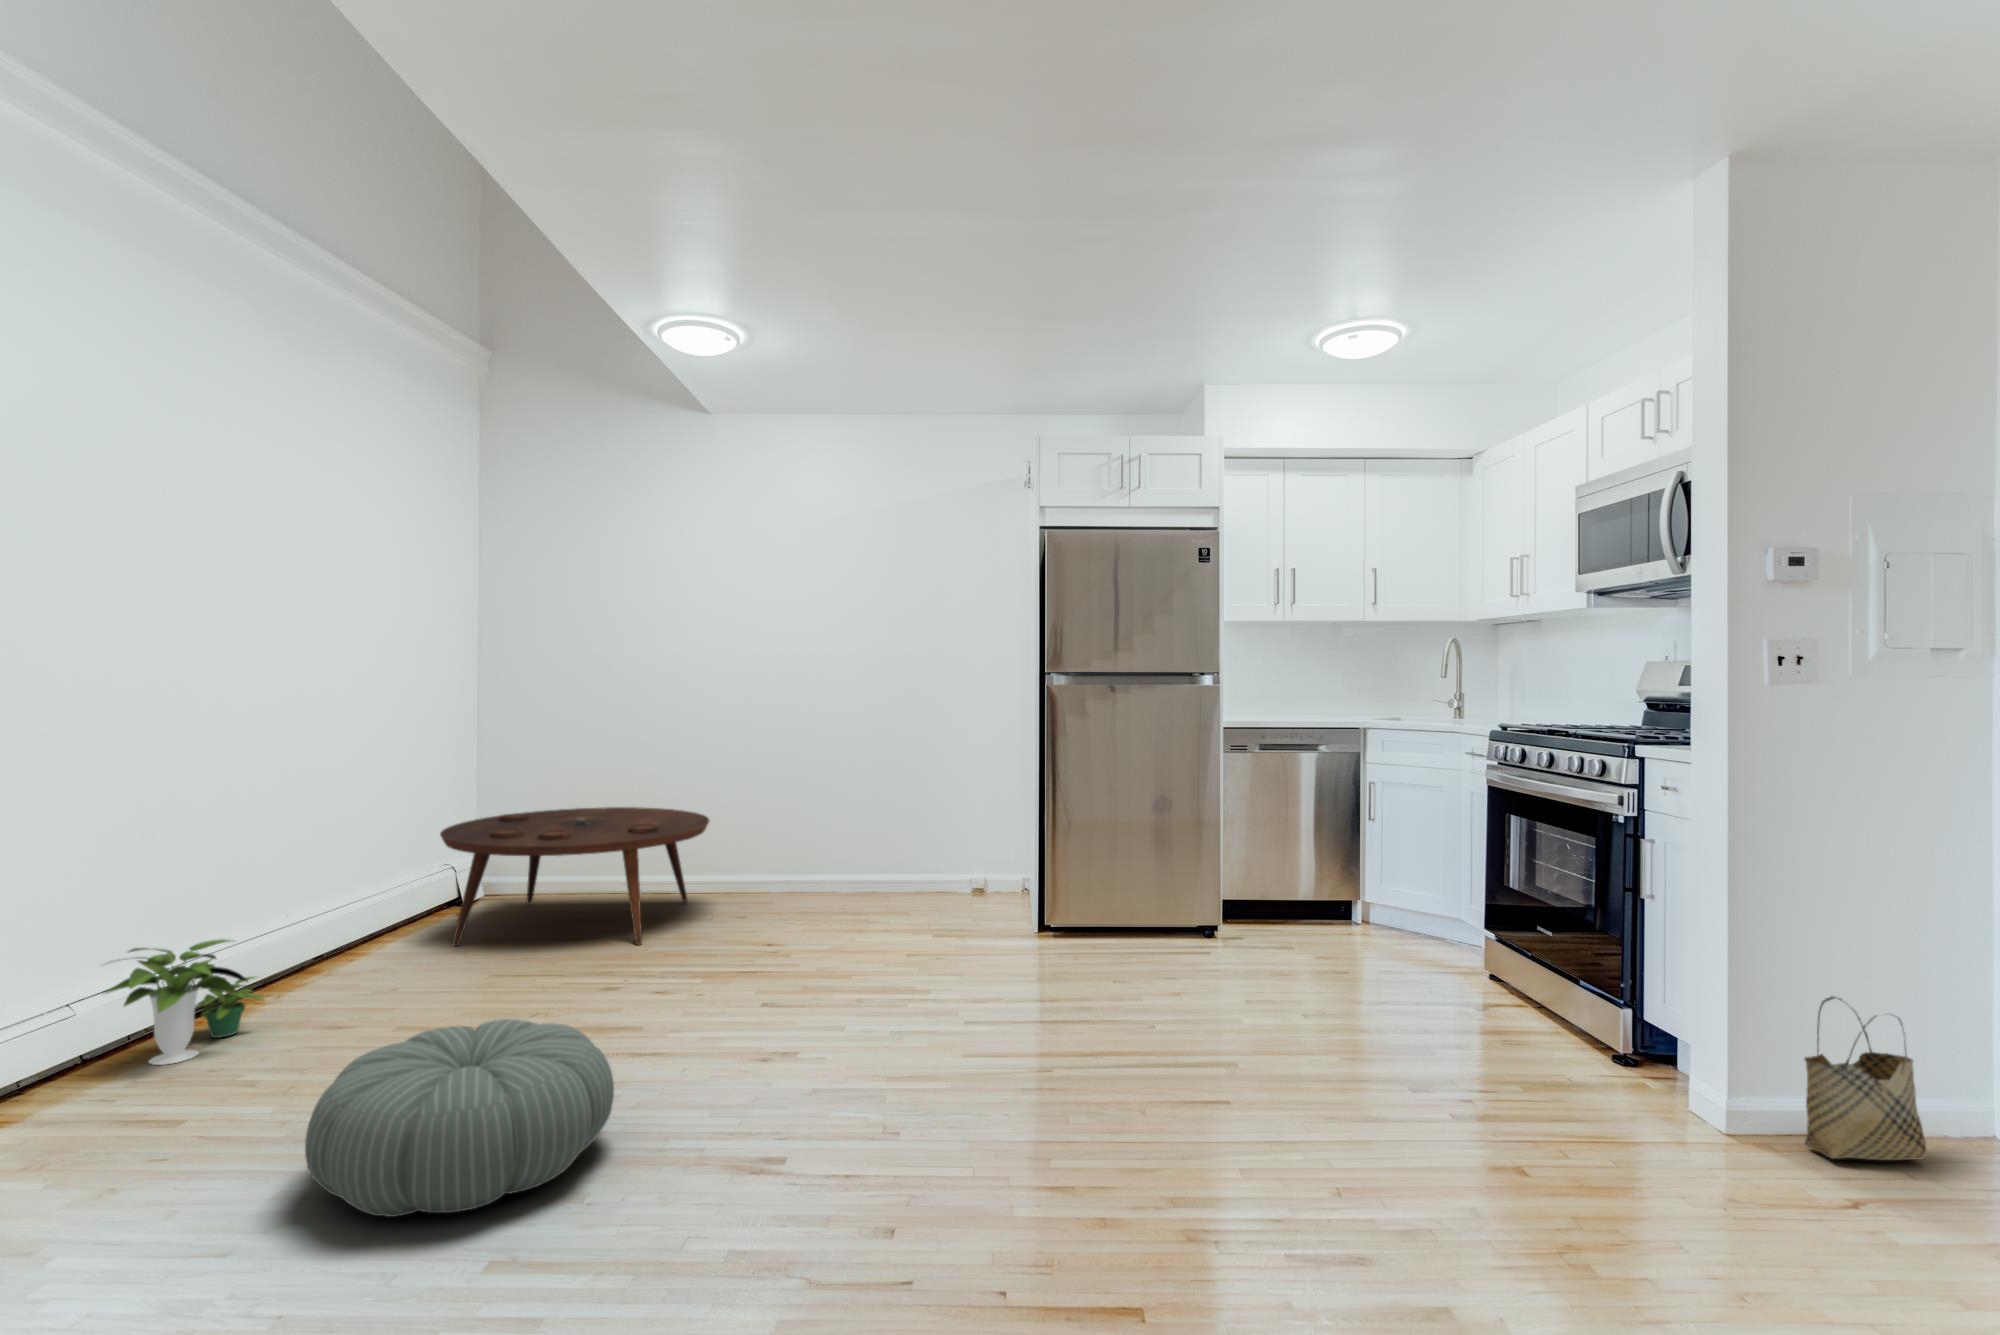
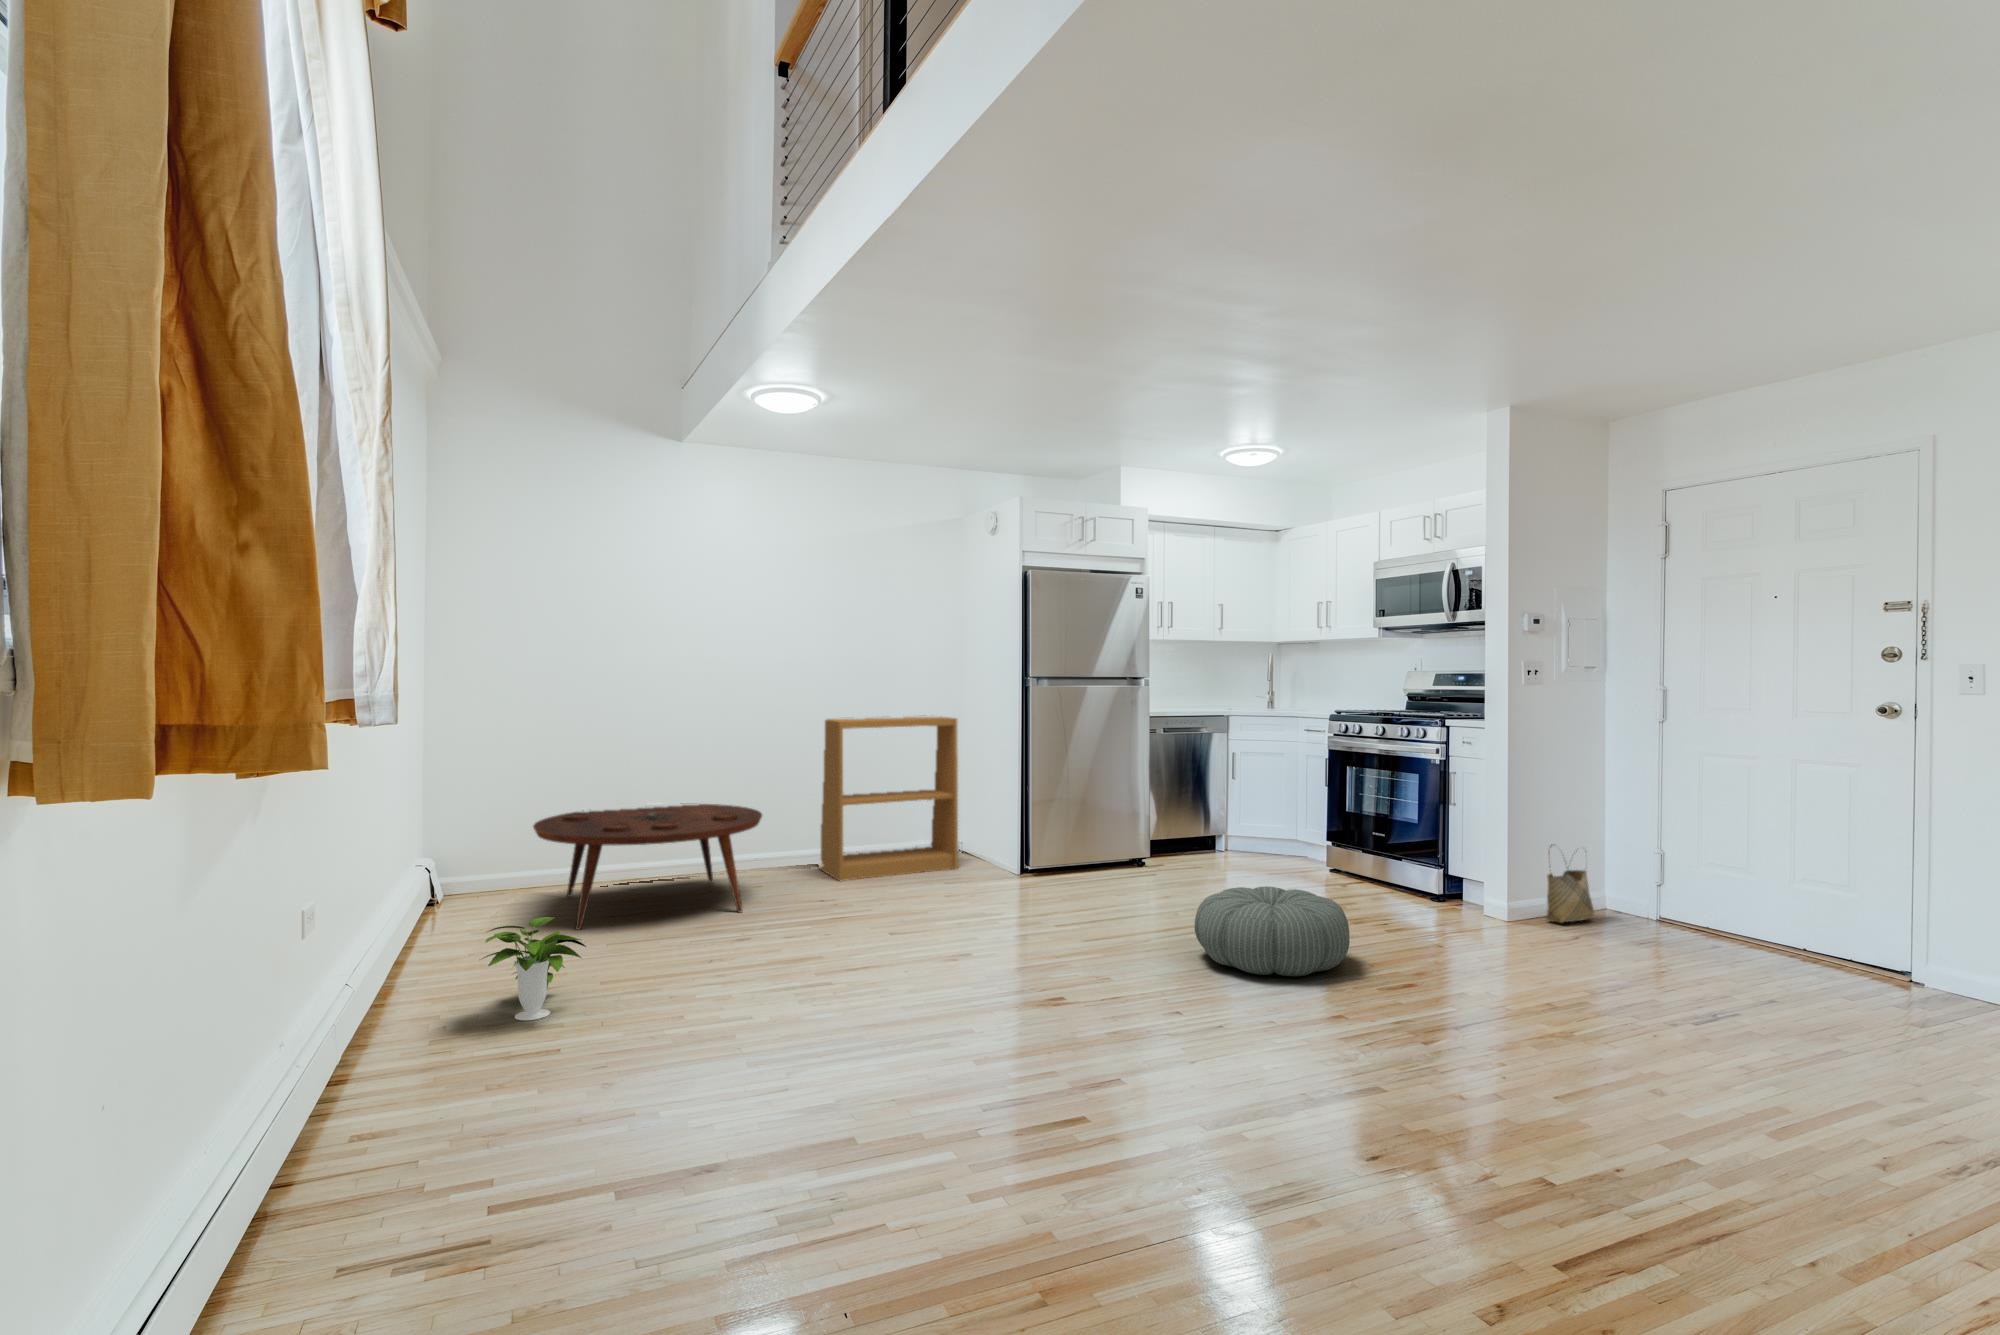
bookshelf: none [815,716,974,916] -> present [818,715,958,881]
pouf: present [305,1019,614,1217] -> present [1195,886,1350,976]

